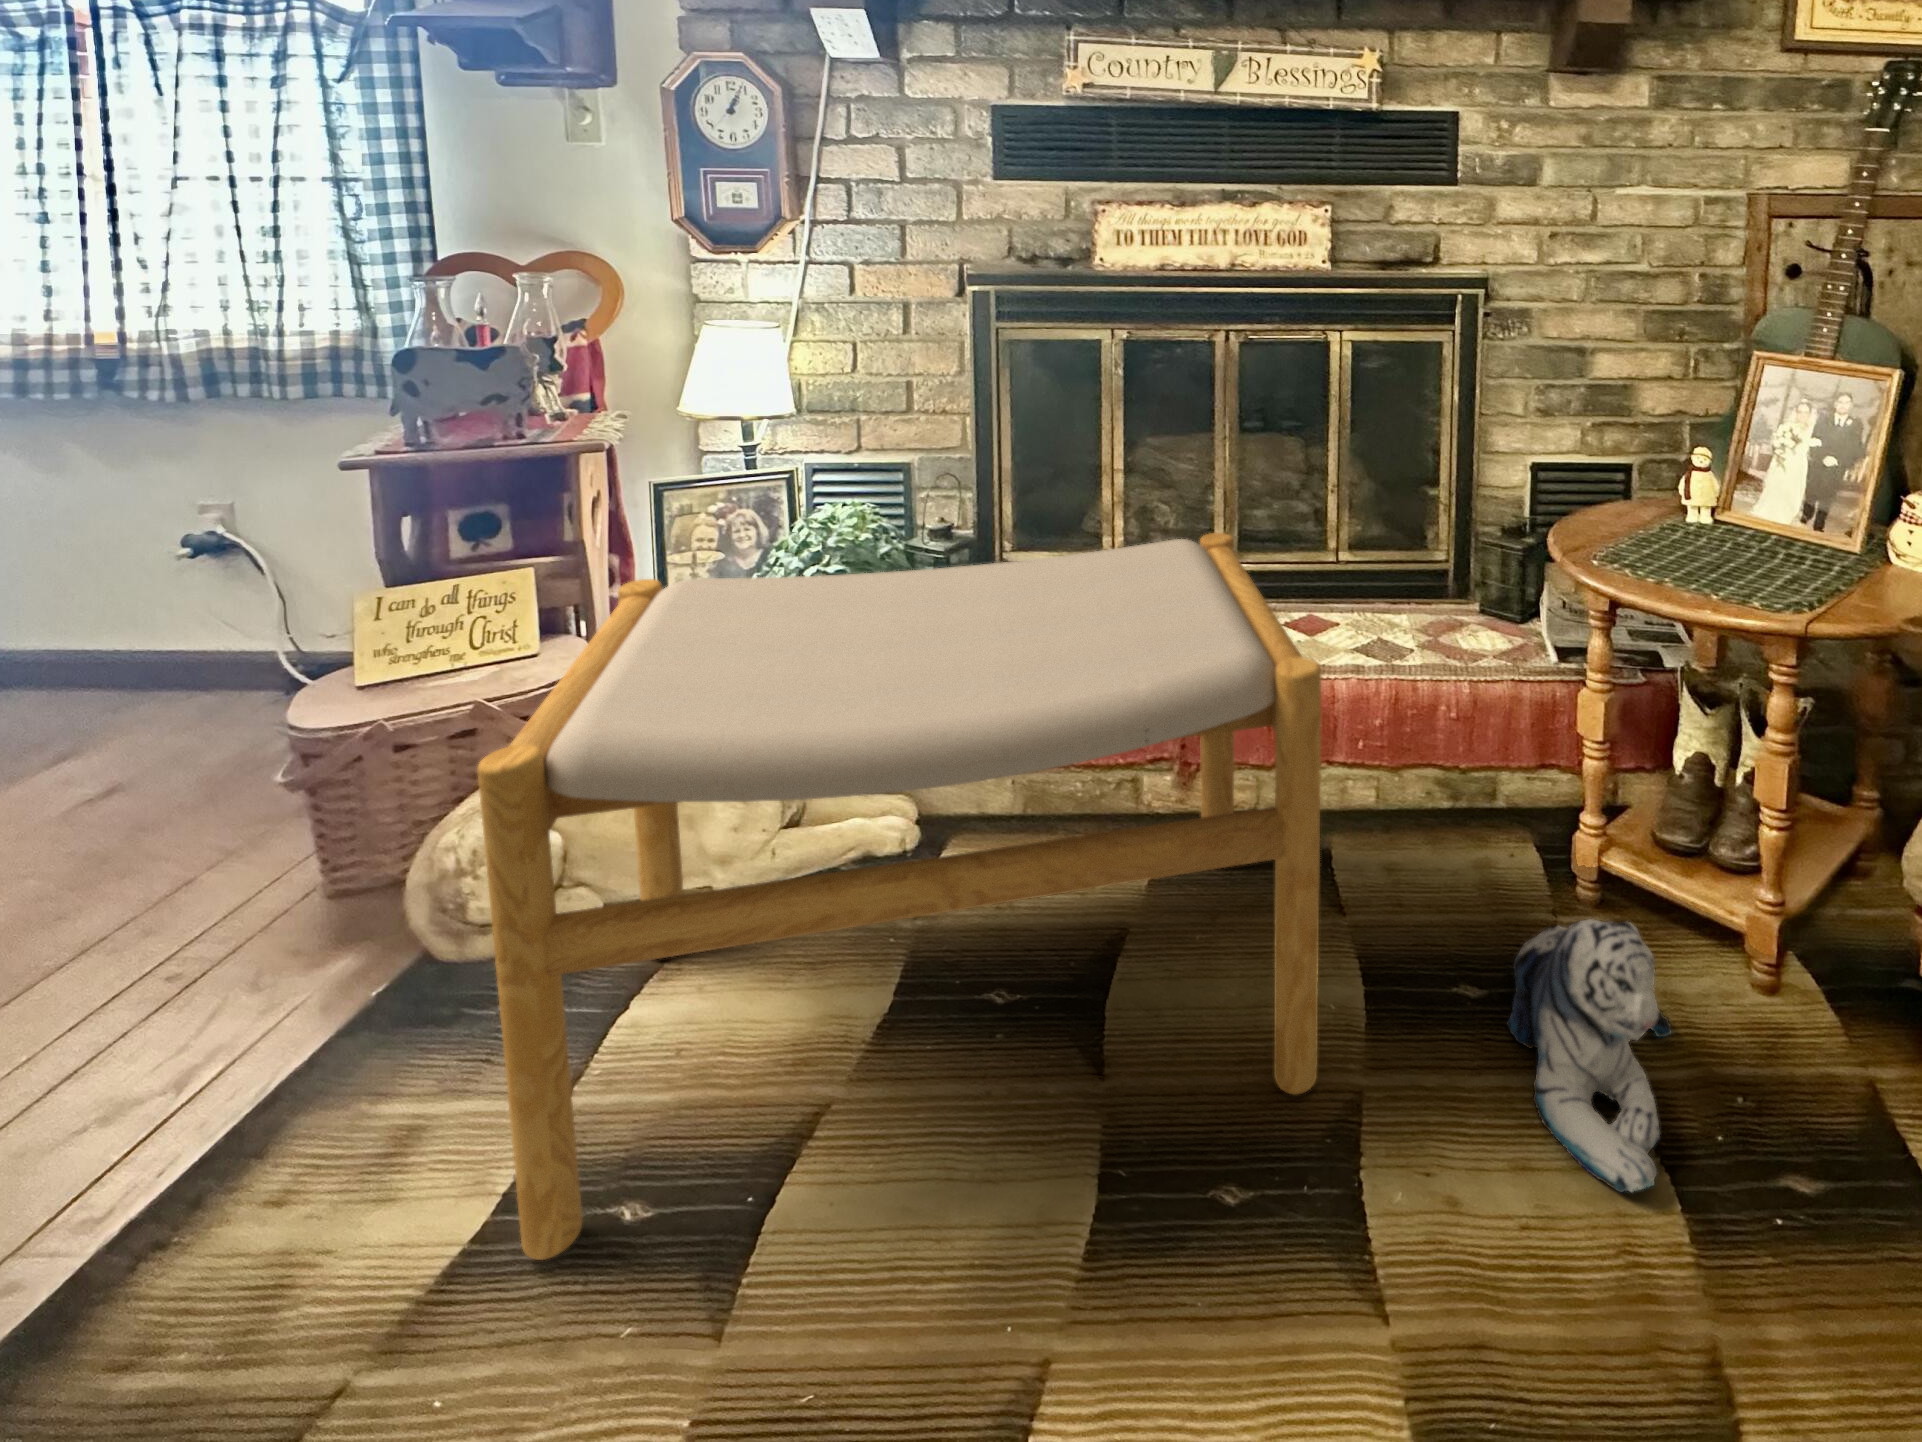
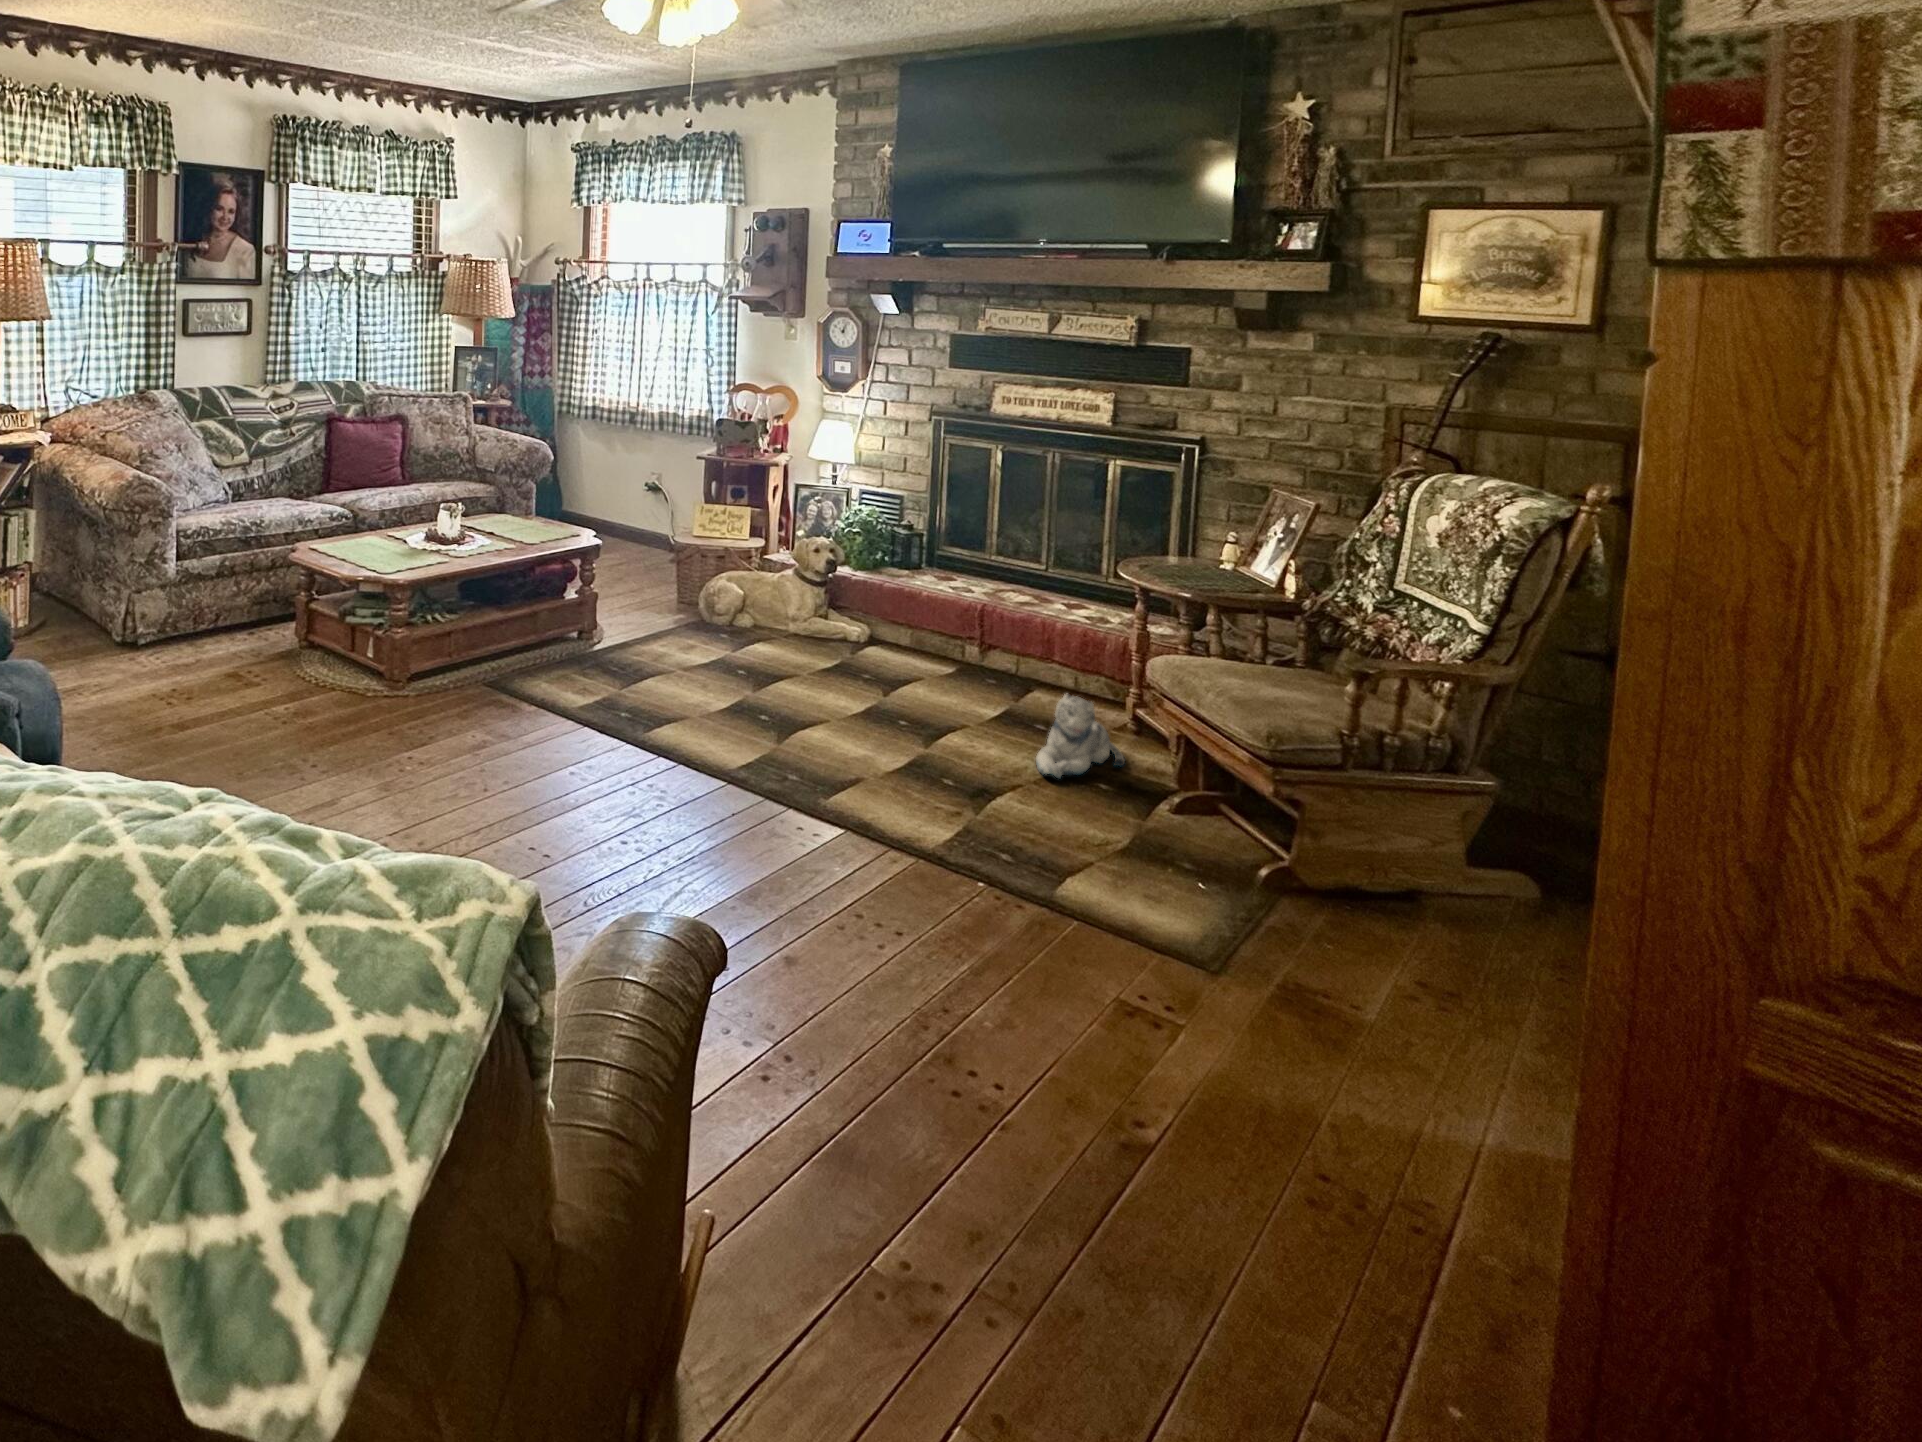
footstool: present [477,533,1321,1260] -> none [715,506,1000,729]

